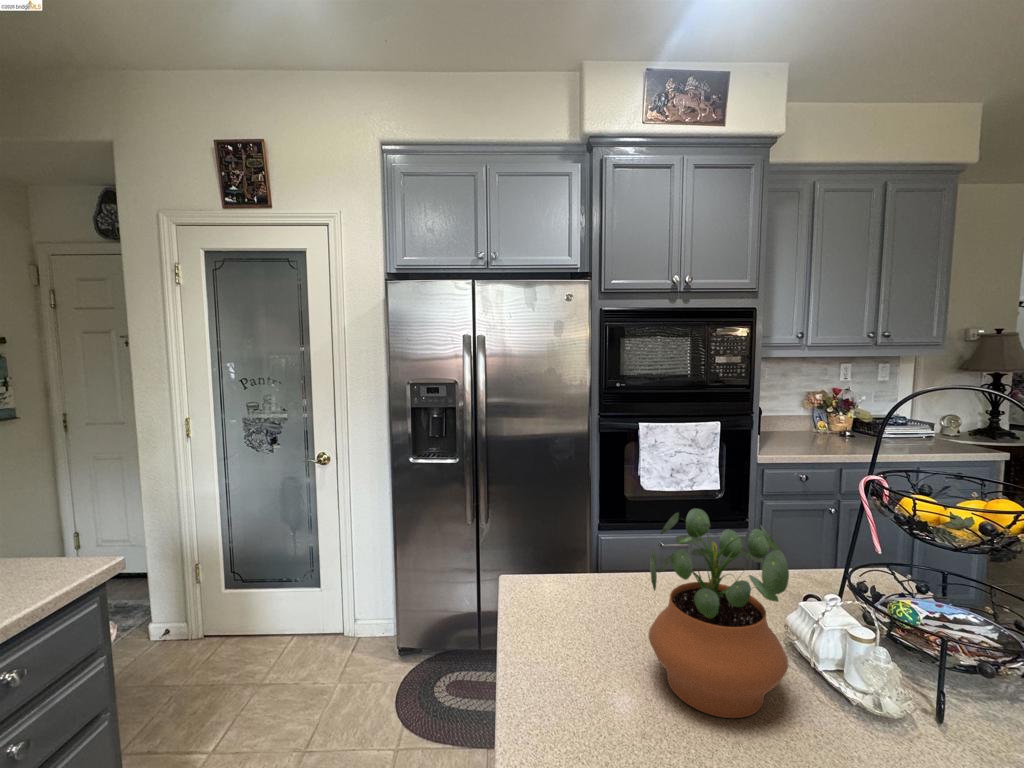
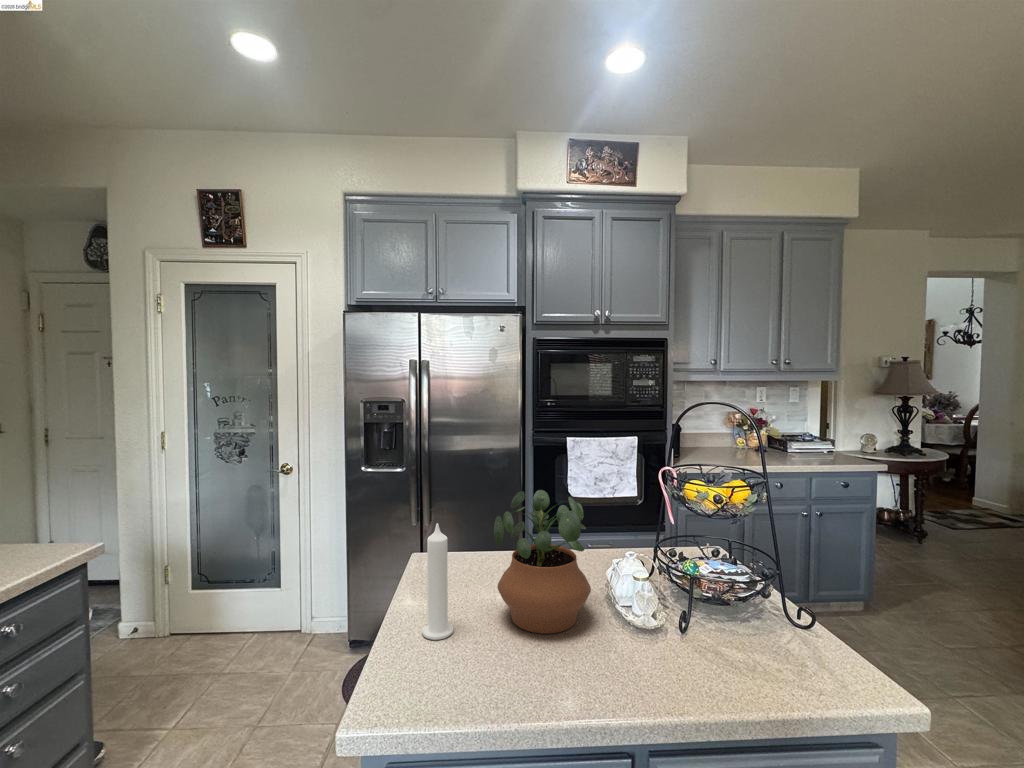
candle: none [555,564,598,728] -> present [422,523,453,640]

